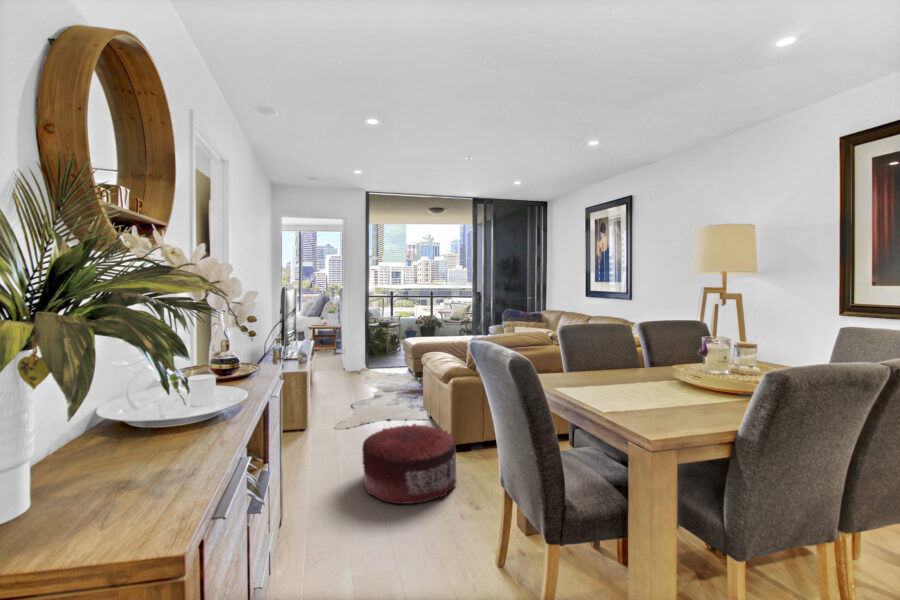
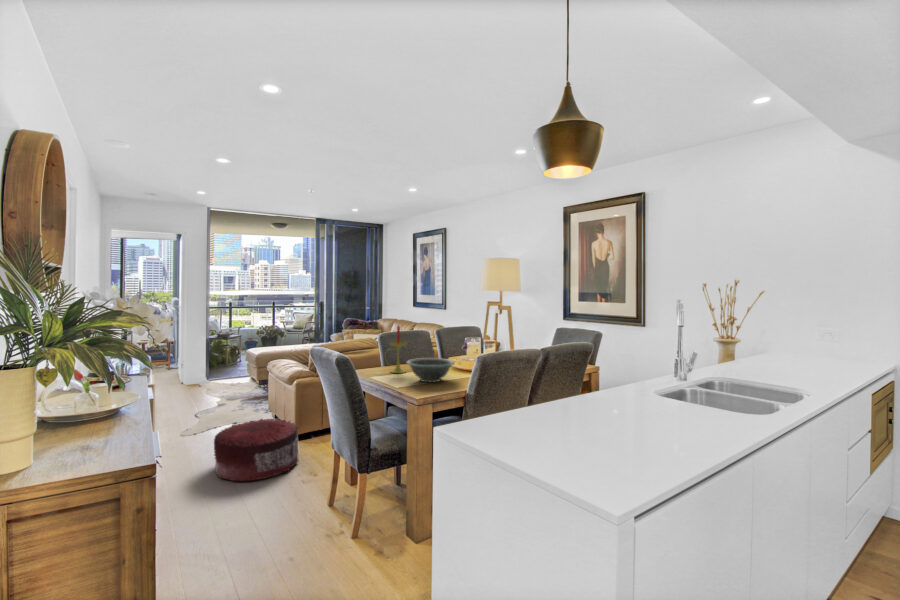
candle: none [576,315,611,386] -> present [390,326,407,373]
decorative bowl: none [616,367,701,407] -> present [407,358,455,382]

